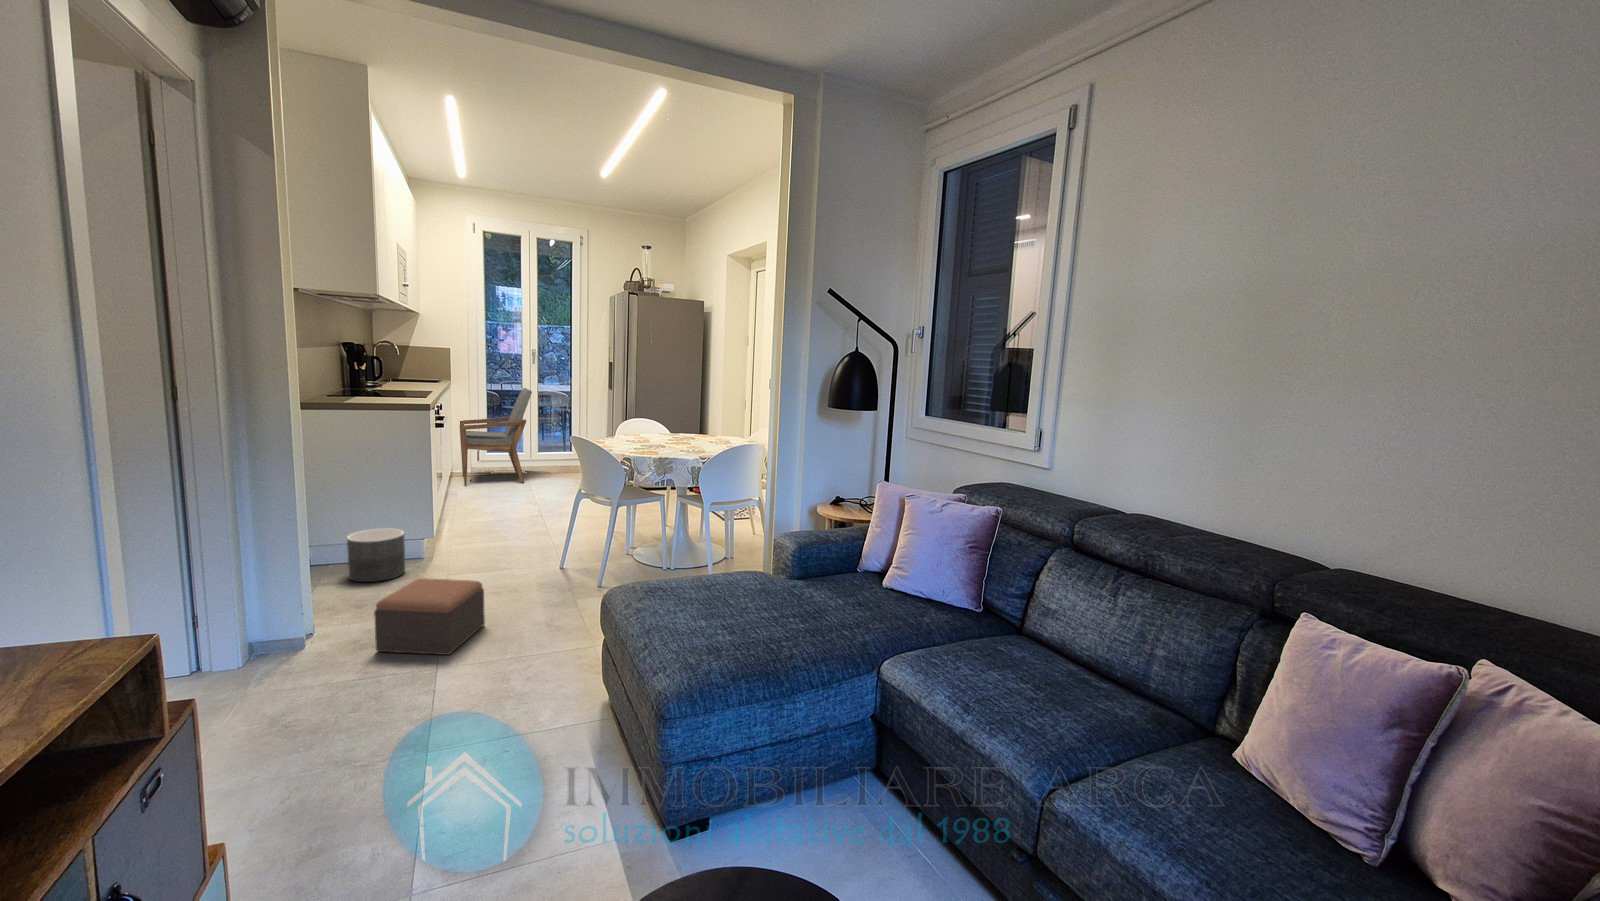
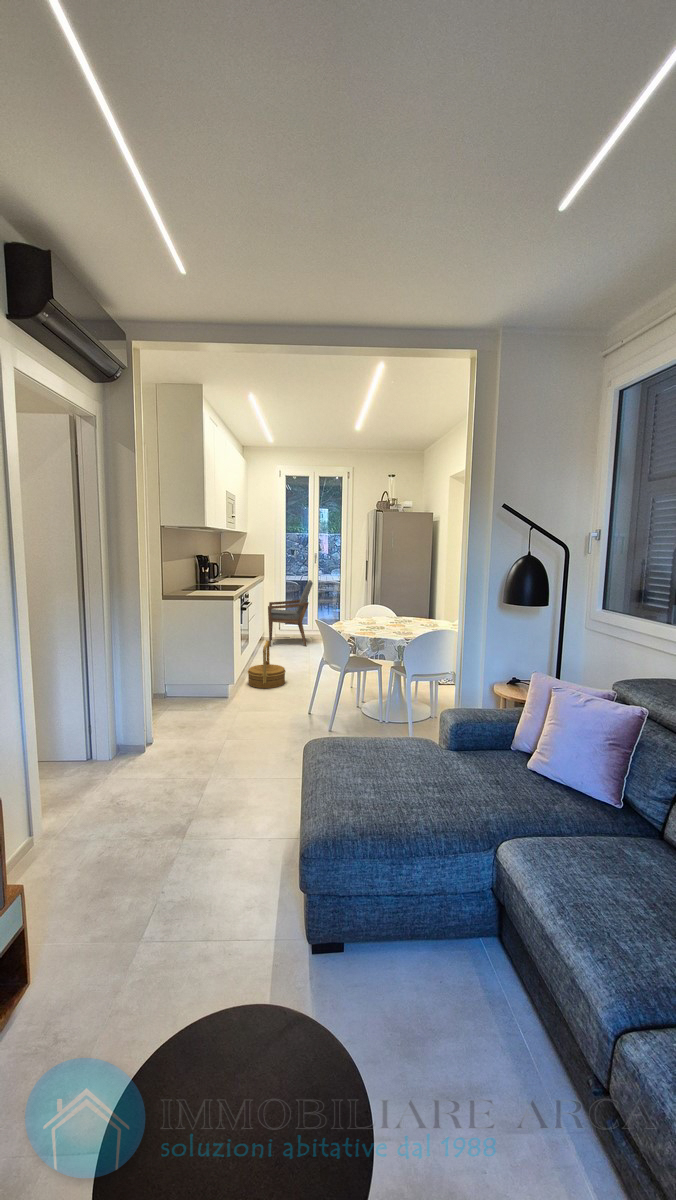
woven basket: none [448,472,510,542] -> present [248,640,286,688]
planter: present [347,528,405,582] -> none [184,676,216,711]
footstool: present [374,578,485,655] -> none [180,714,247,770]

